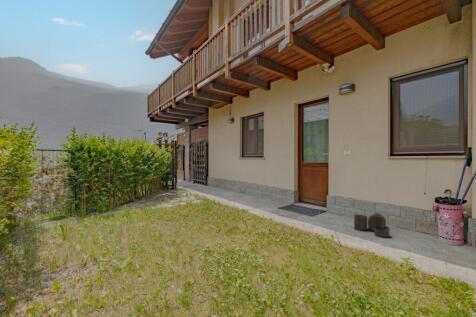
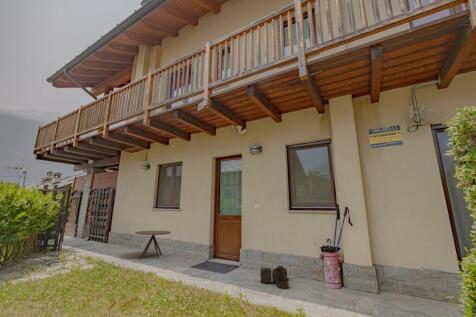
round table: none [228,176,259,200] -> present [135,231,171,258]

